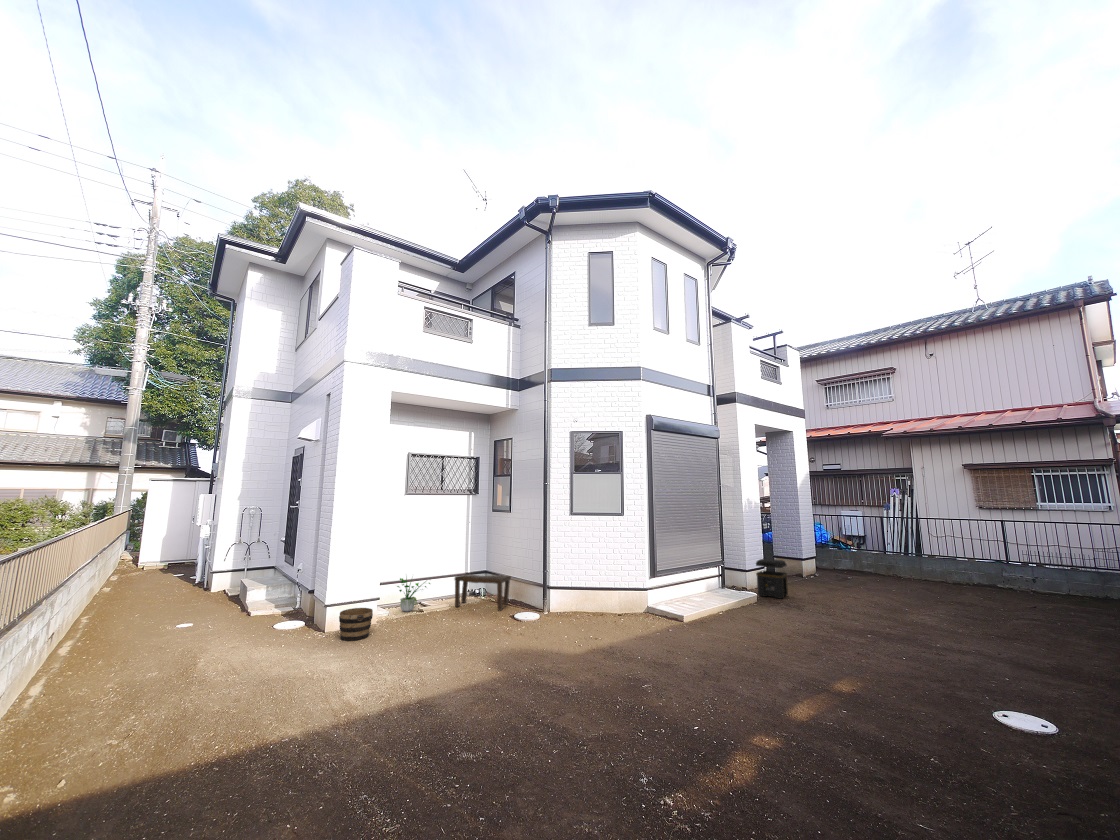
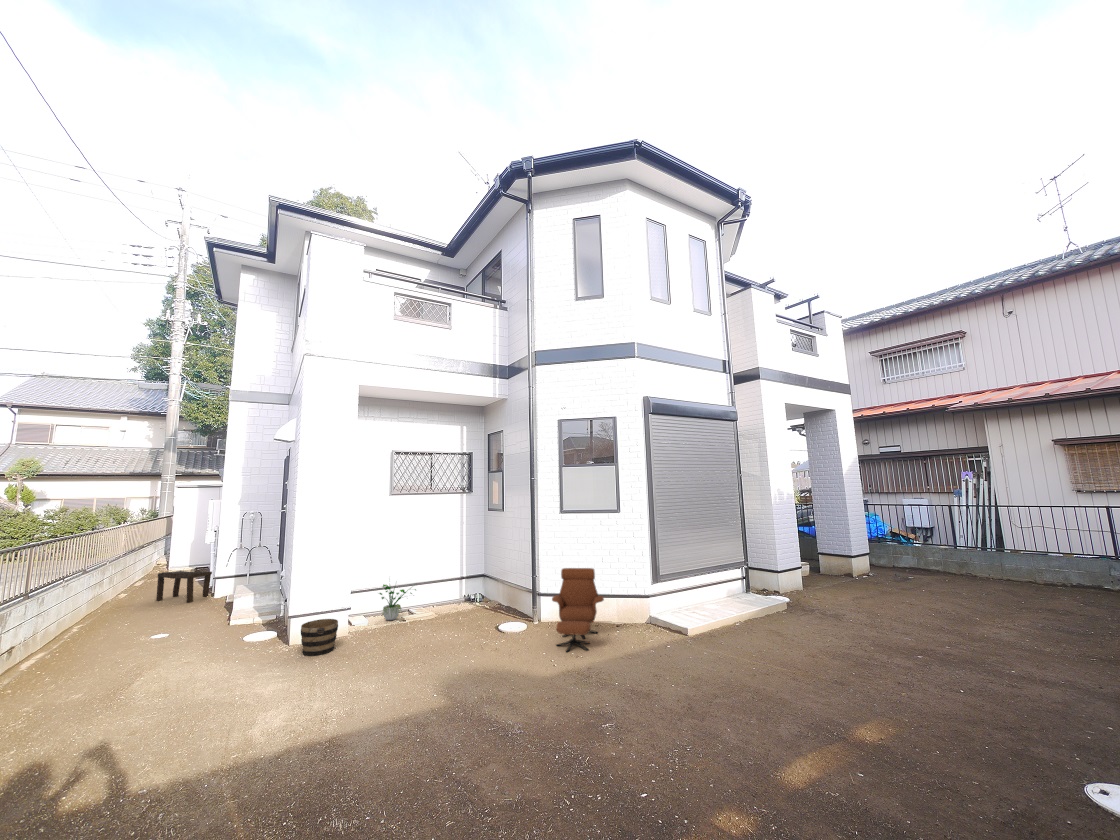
toolbox: present [756,559,788,598] -> none [788,558,828,605]
lounge chair: none [564,564,610,636] -> present [552,568,604,652]
bench: present [455,574,511,611] -> present [156,571,212,603]

